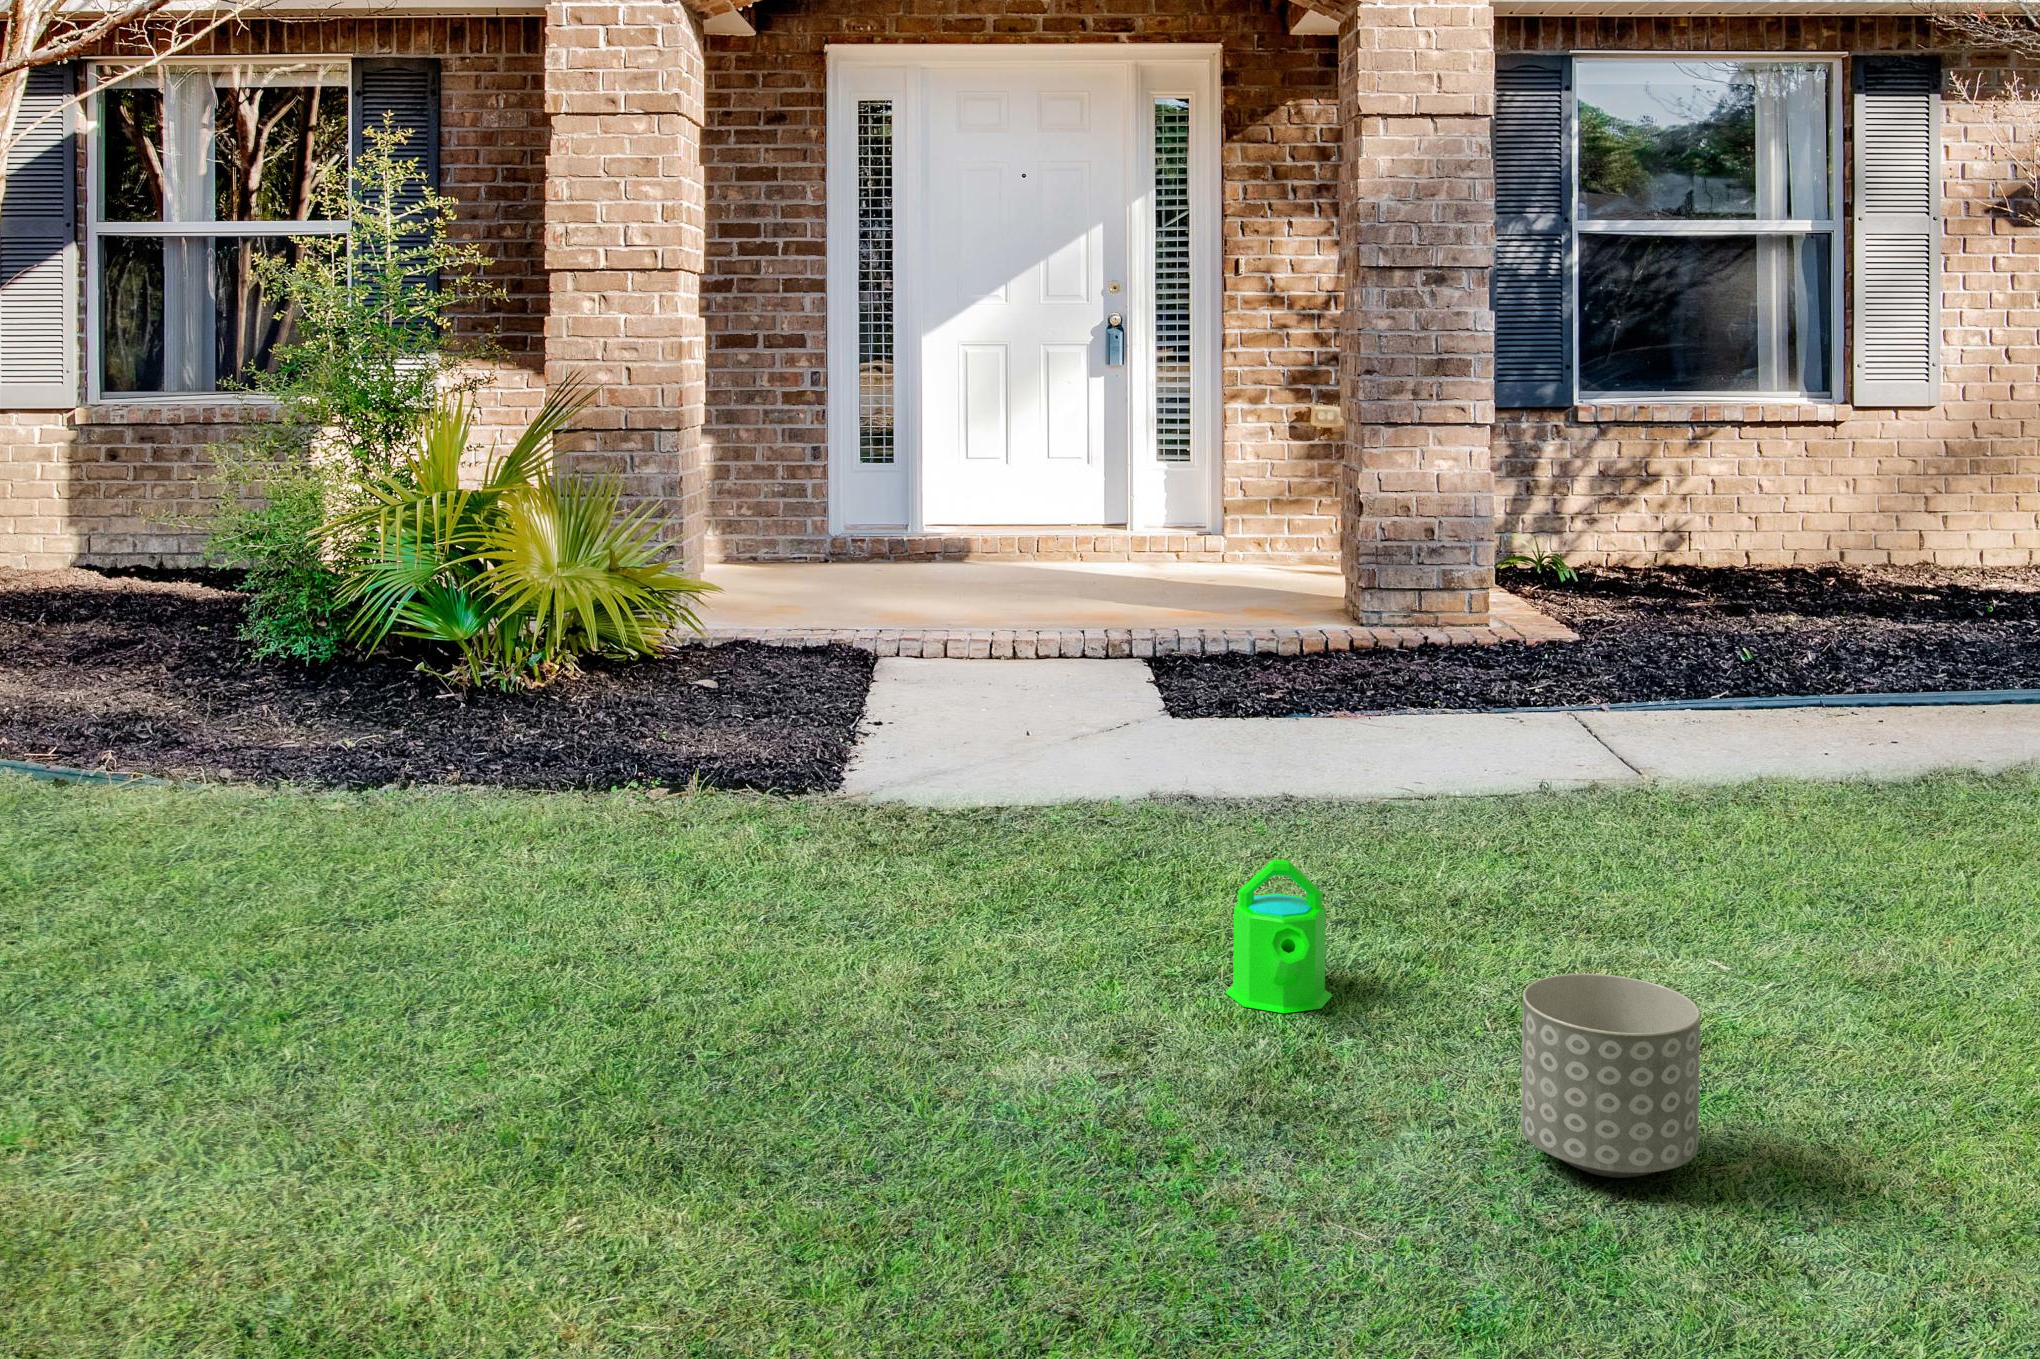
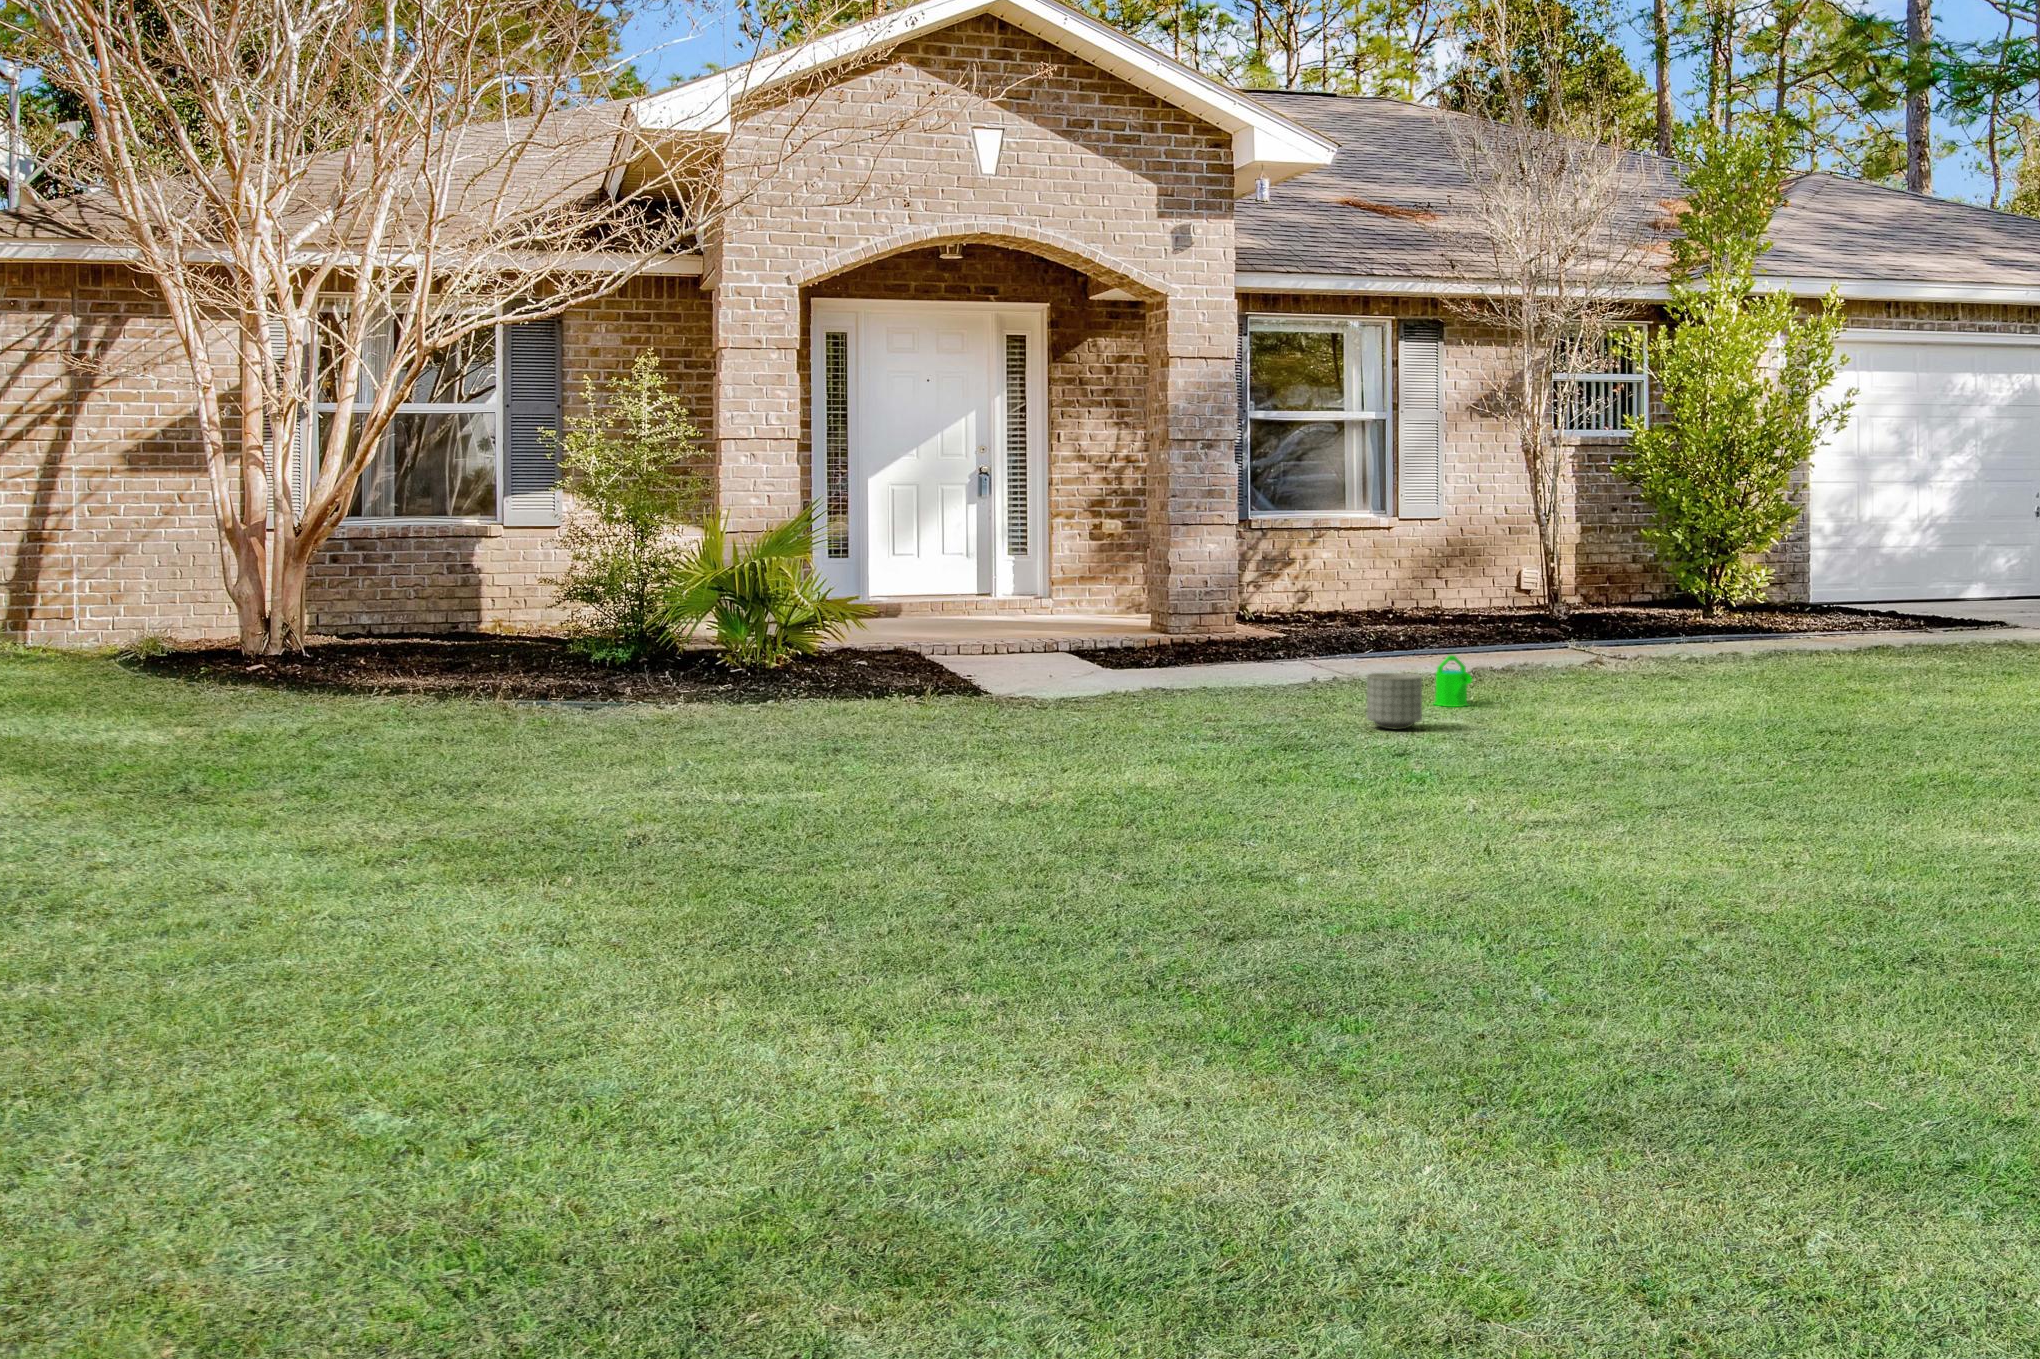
watering can: present [1225,860,1333,1013] -> present [1434,655,1472,707]

